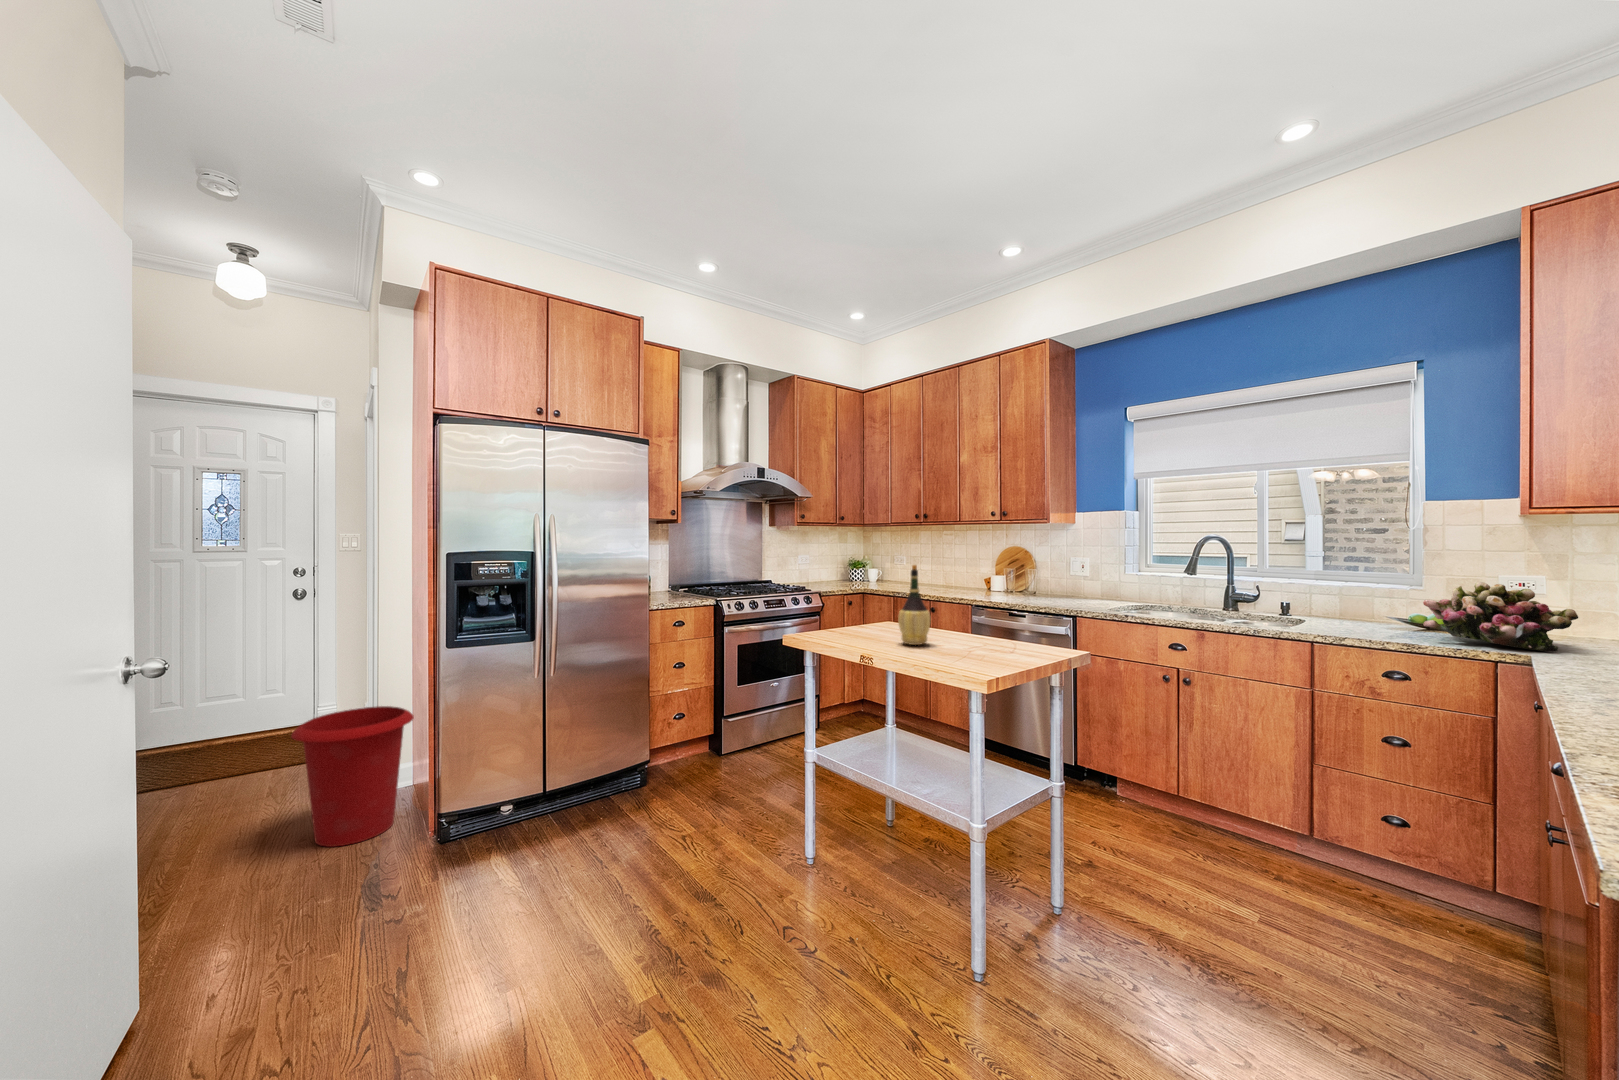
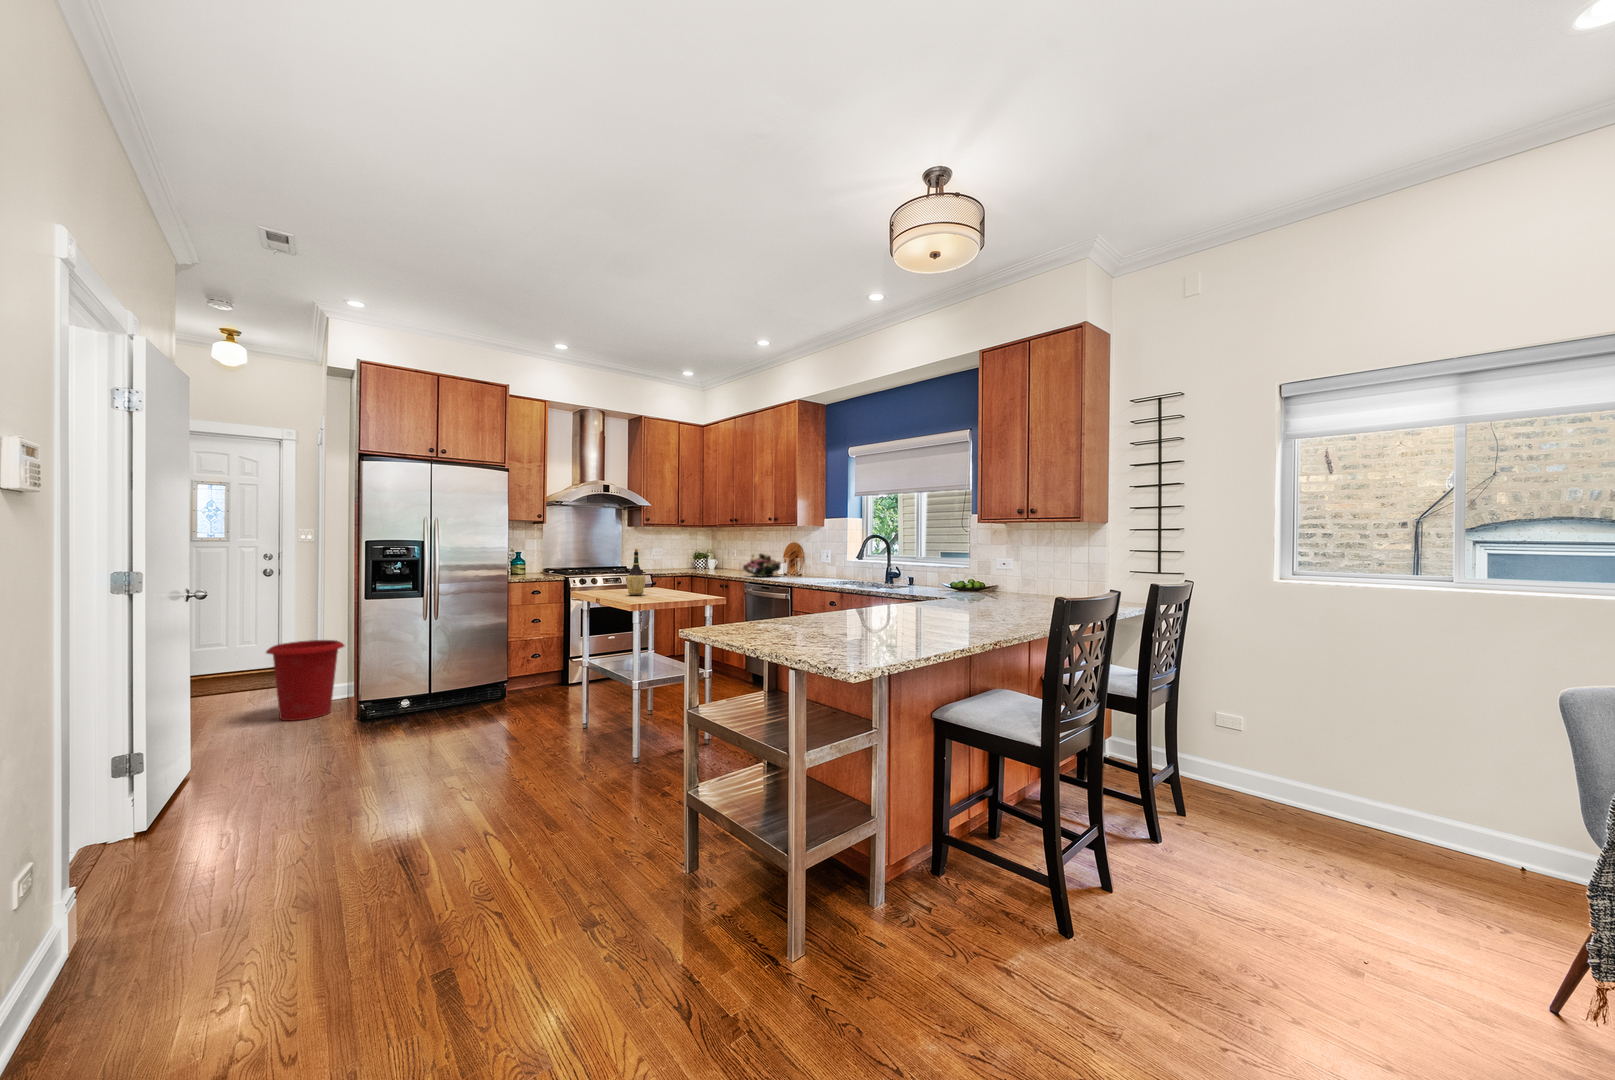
flower arrangement: present [1423,582,1578,652] -> present [742,553,781,577]

